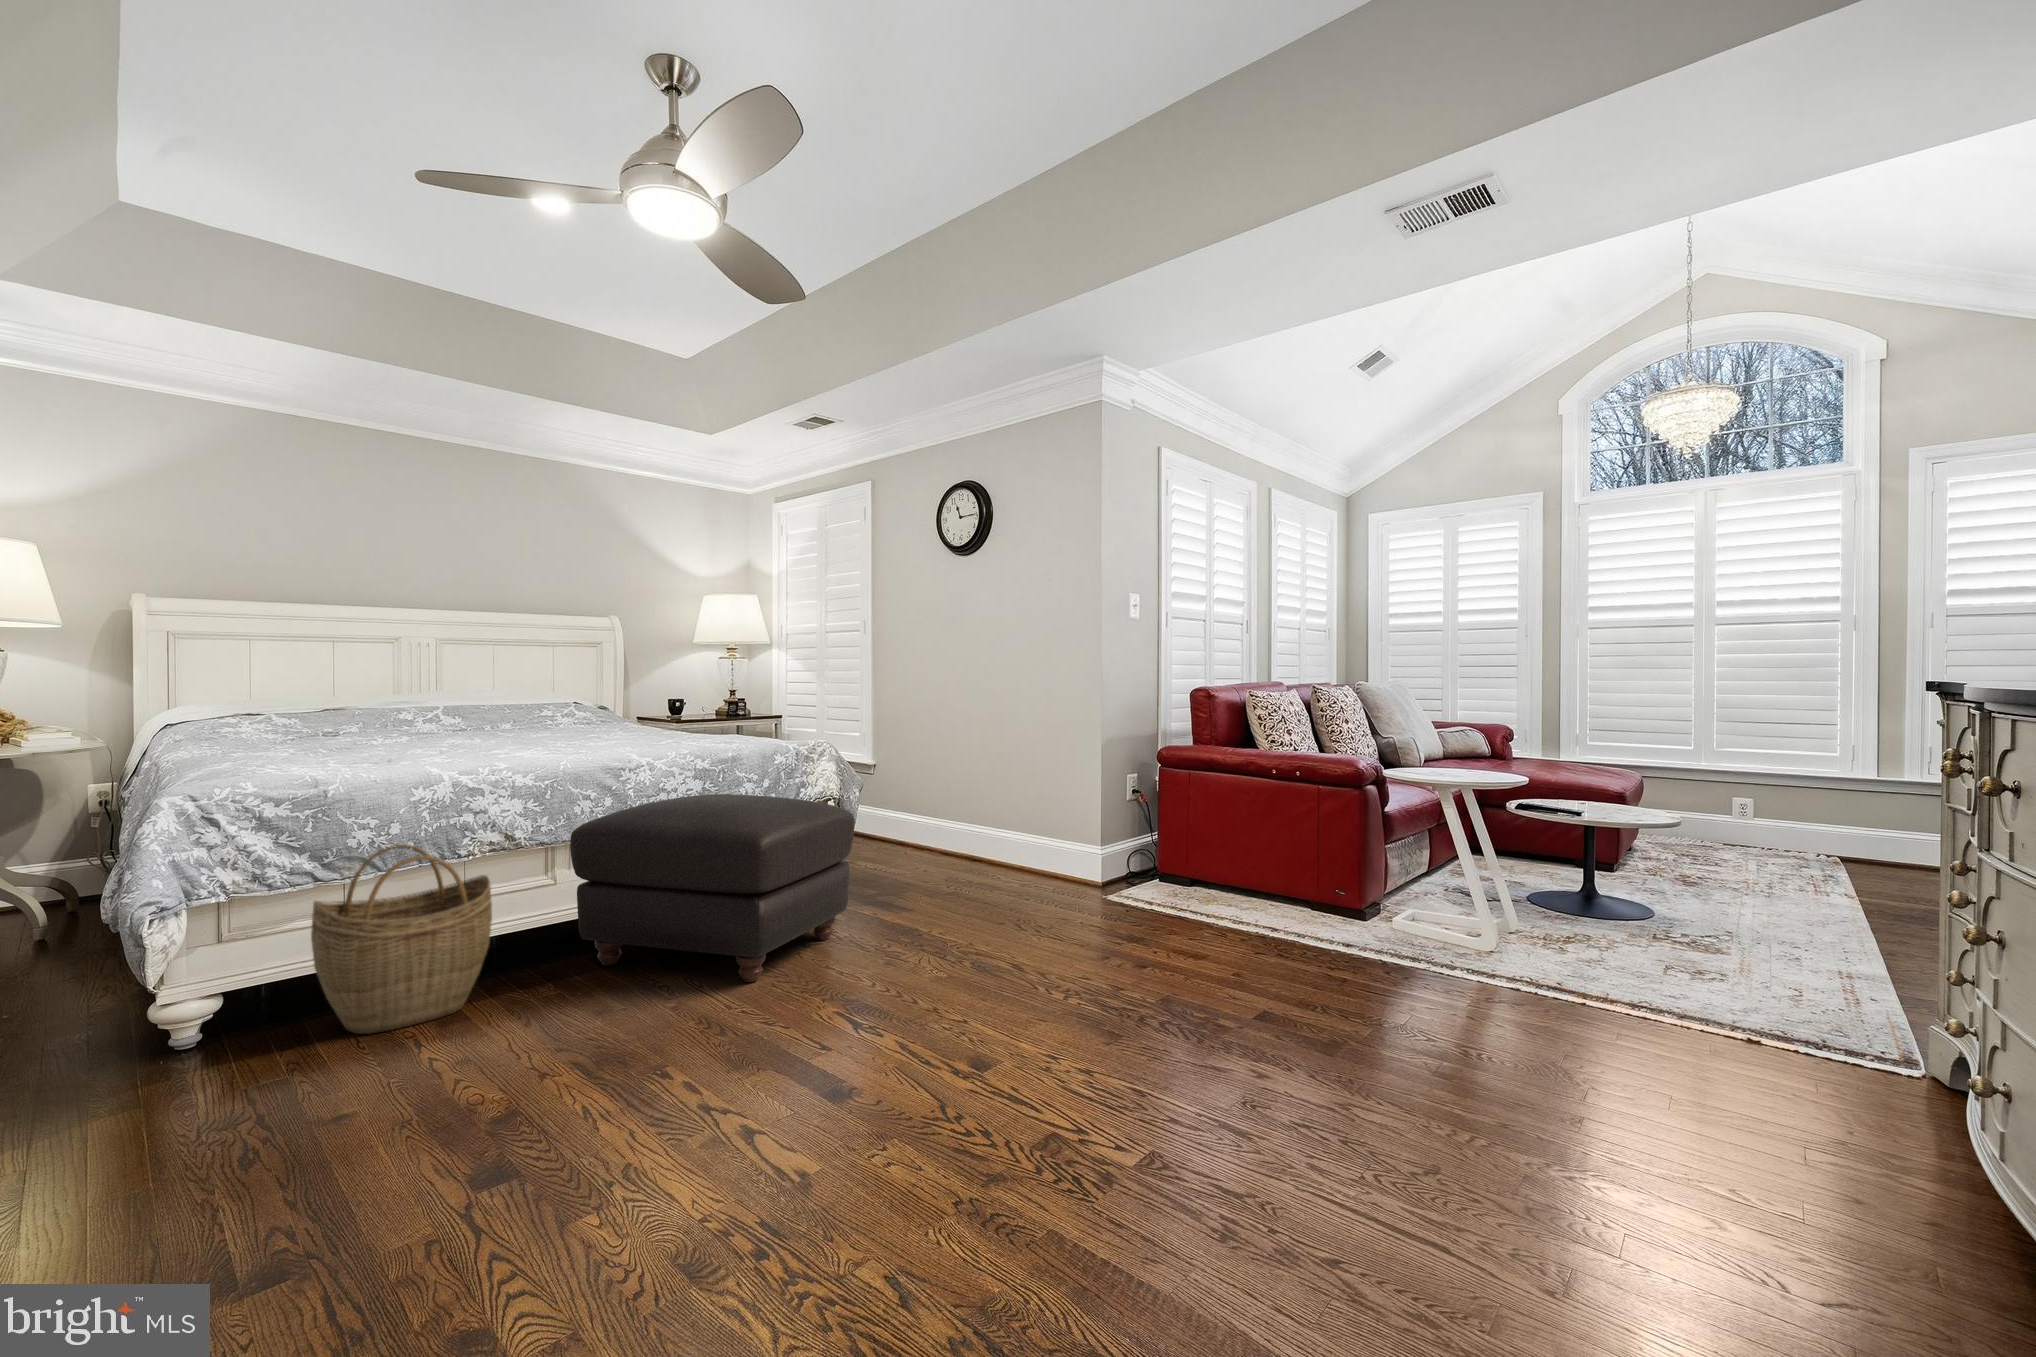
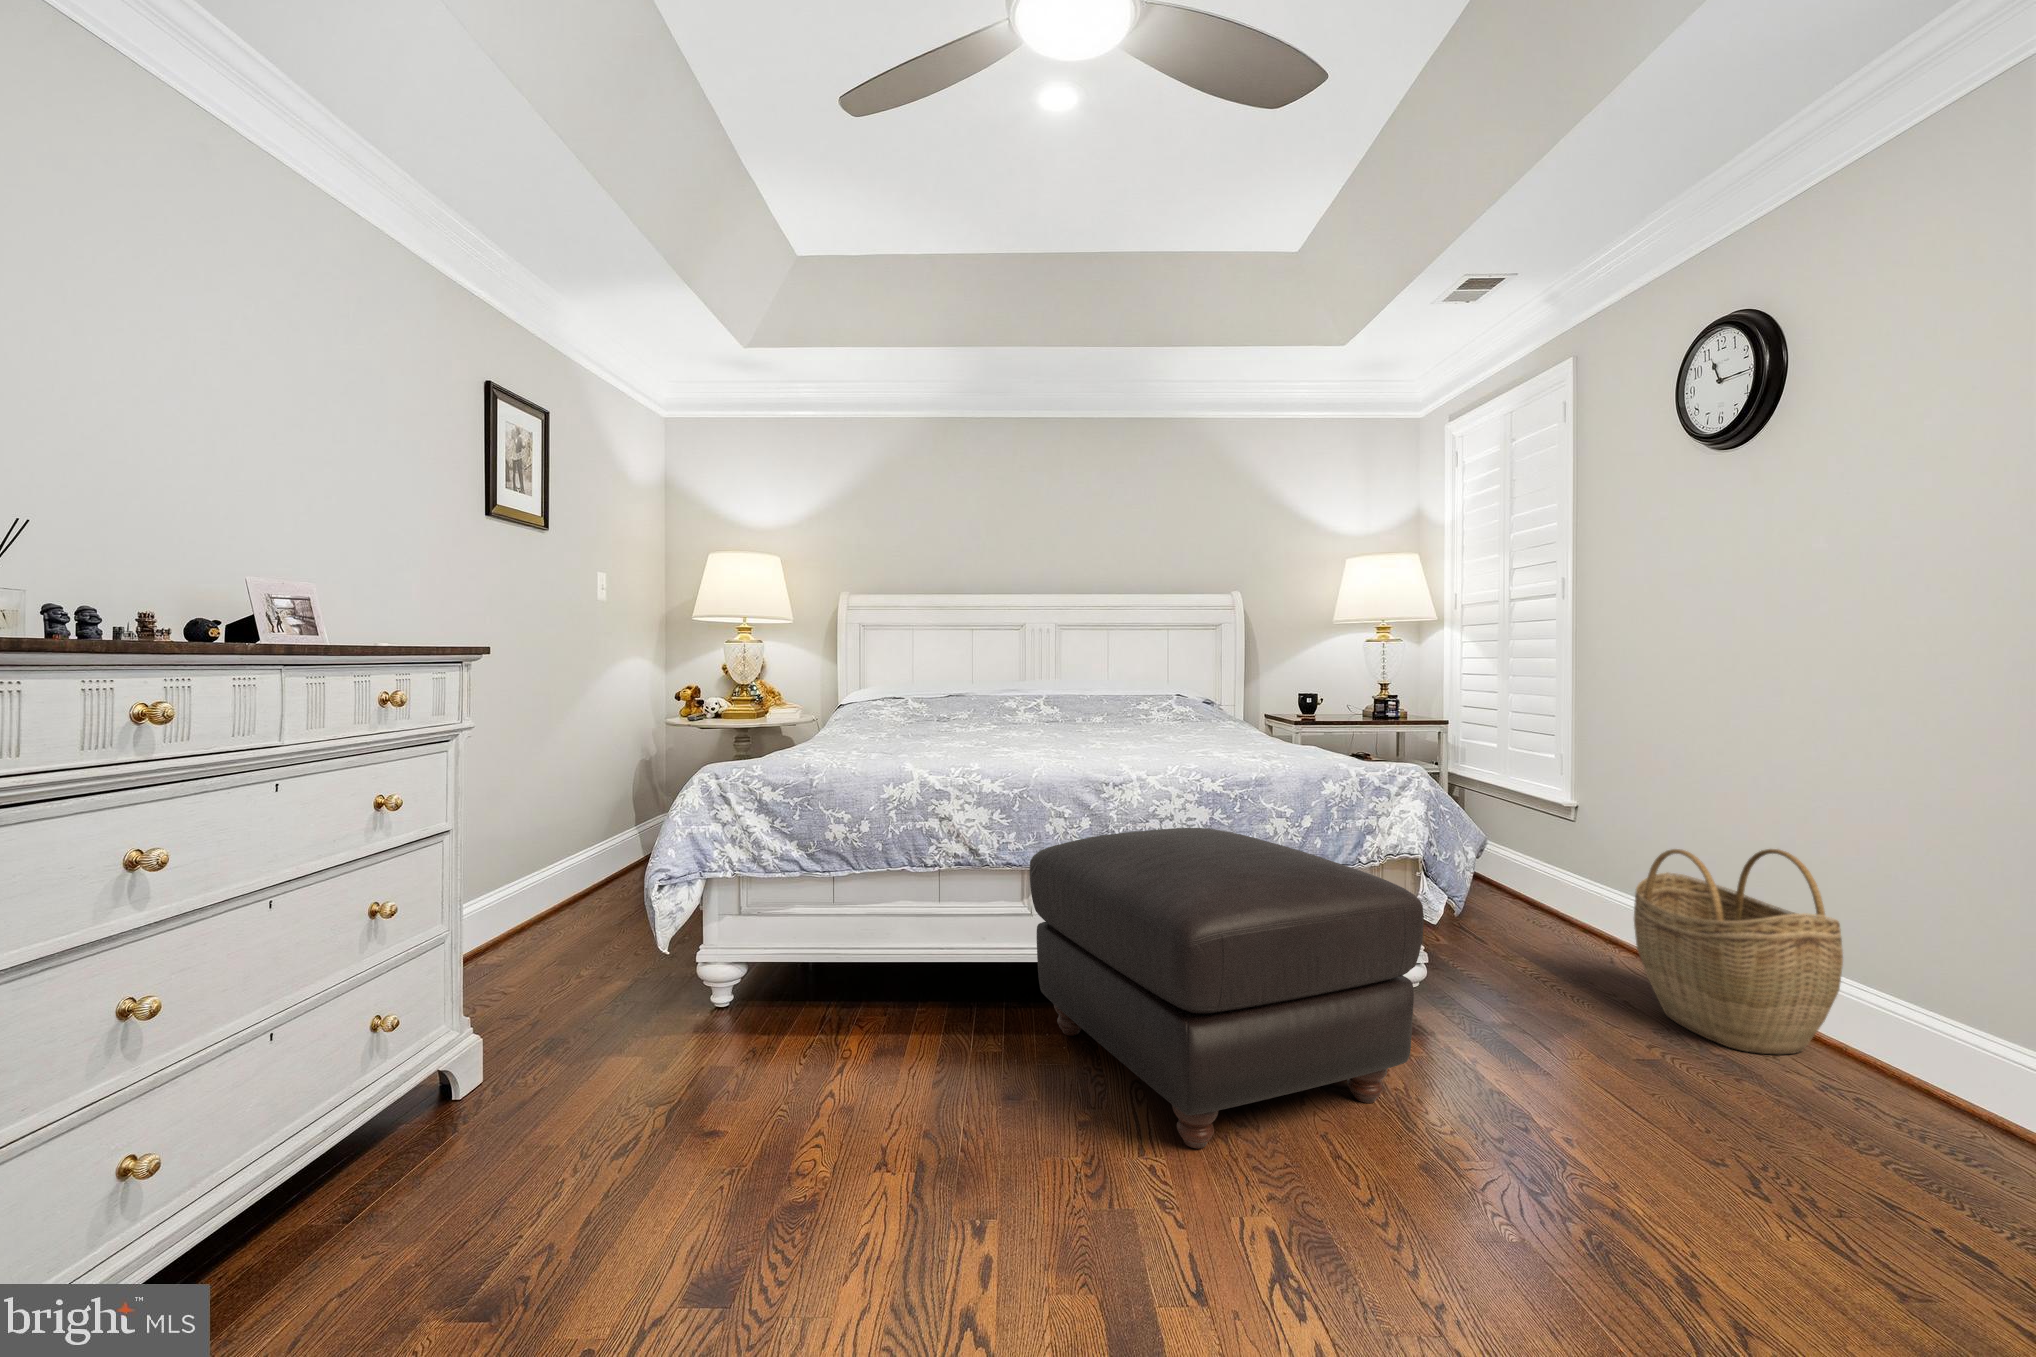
woven basket: present [311,845,492,1034] -> present [1634,849,1843,1055]

